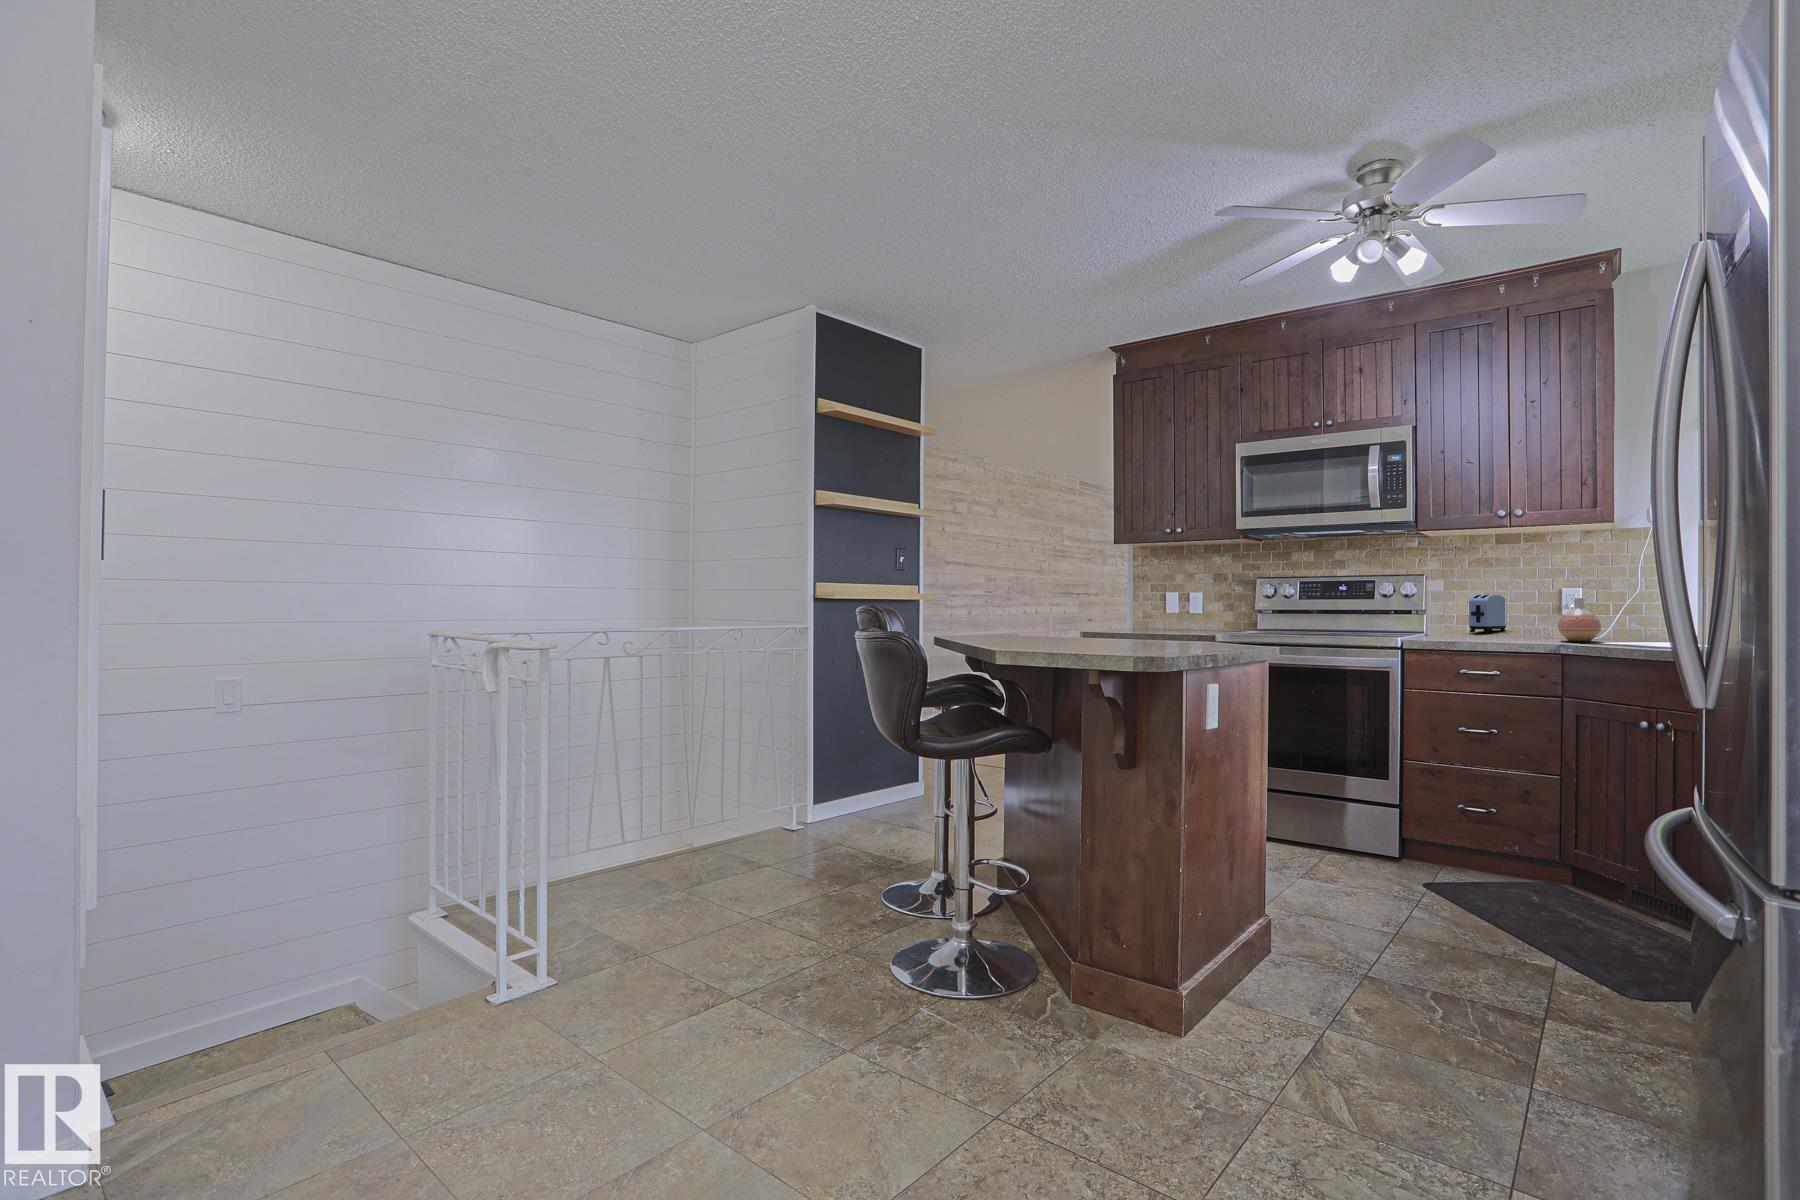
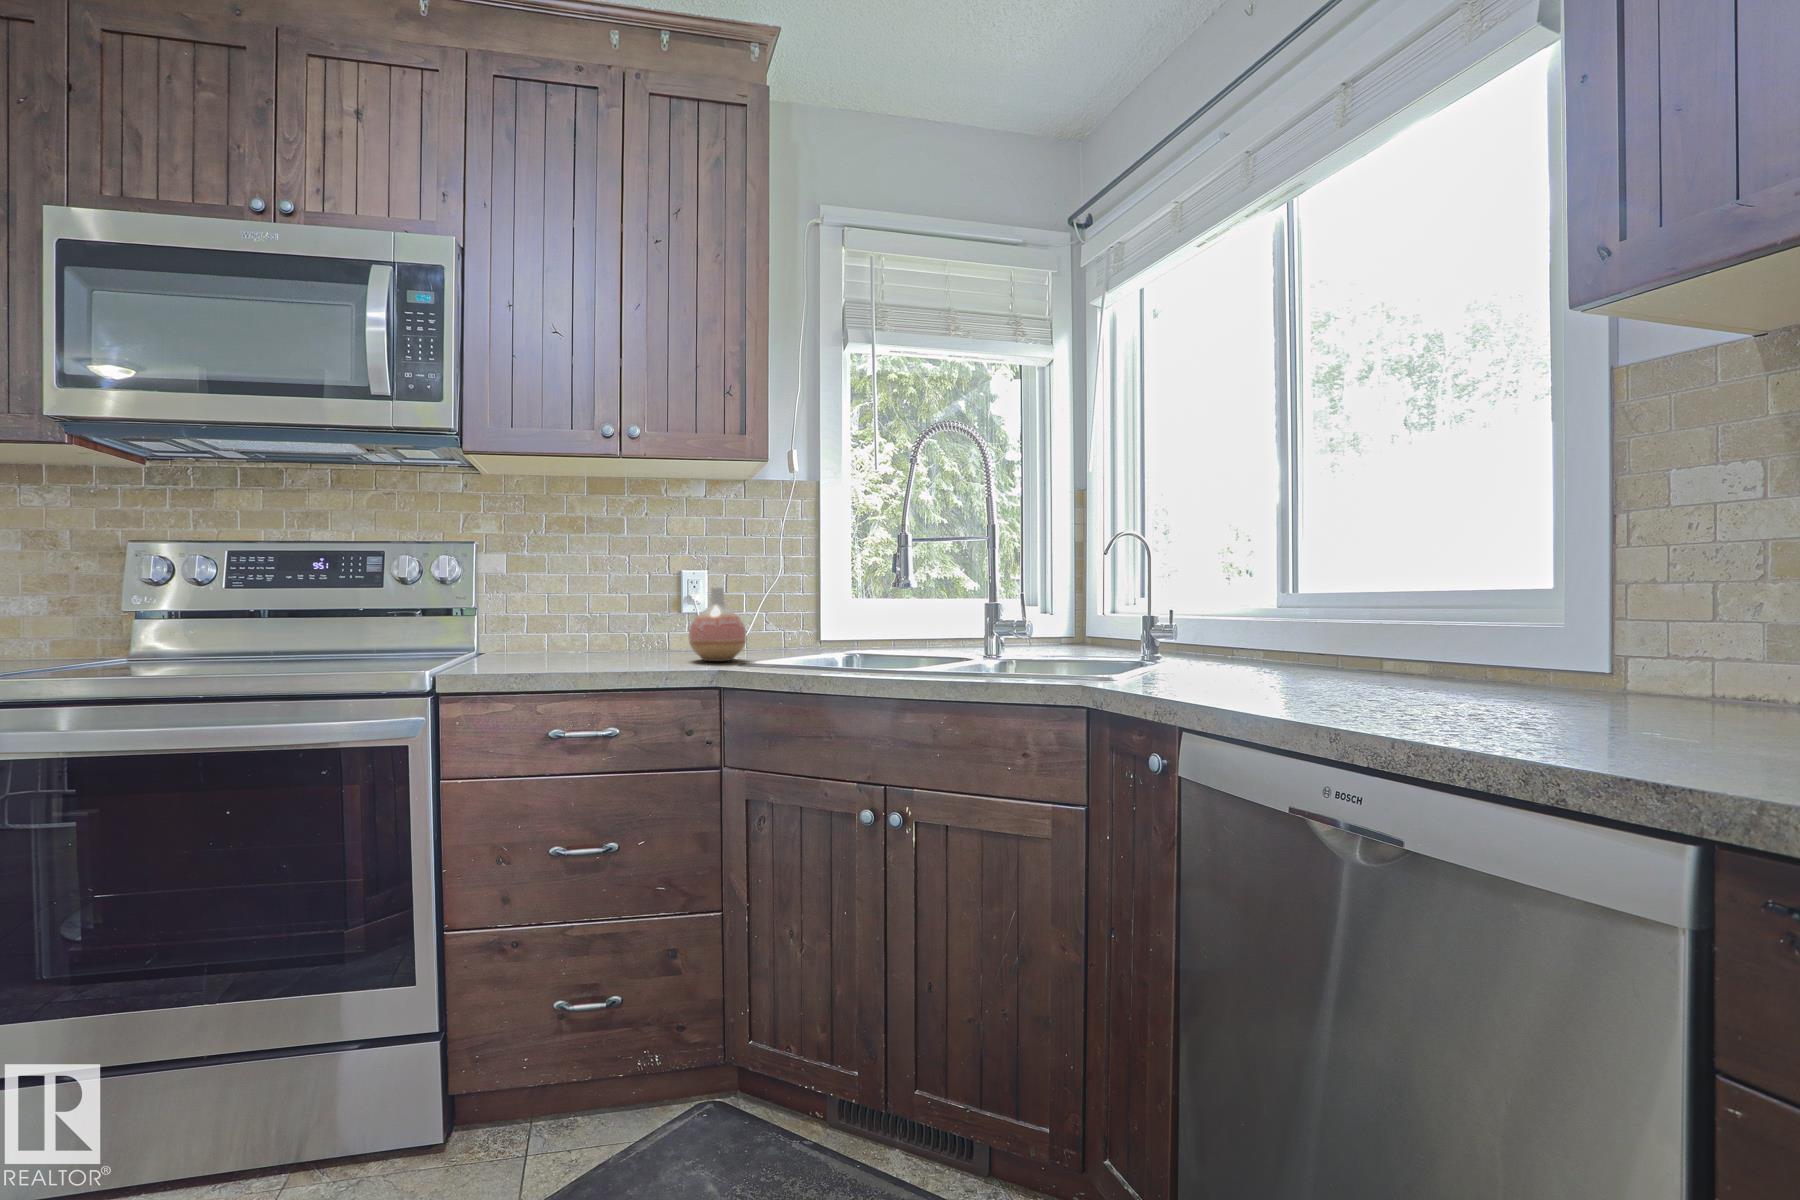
toaster: present [1469,595,1506,632] -> none [551,581,604,648]

